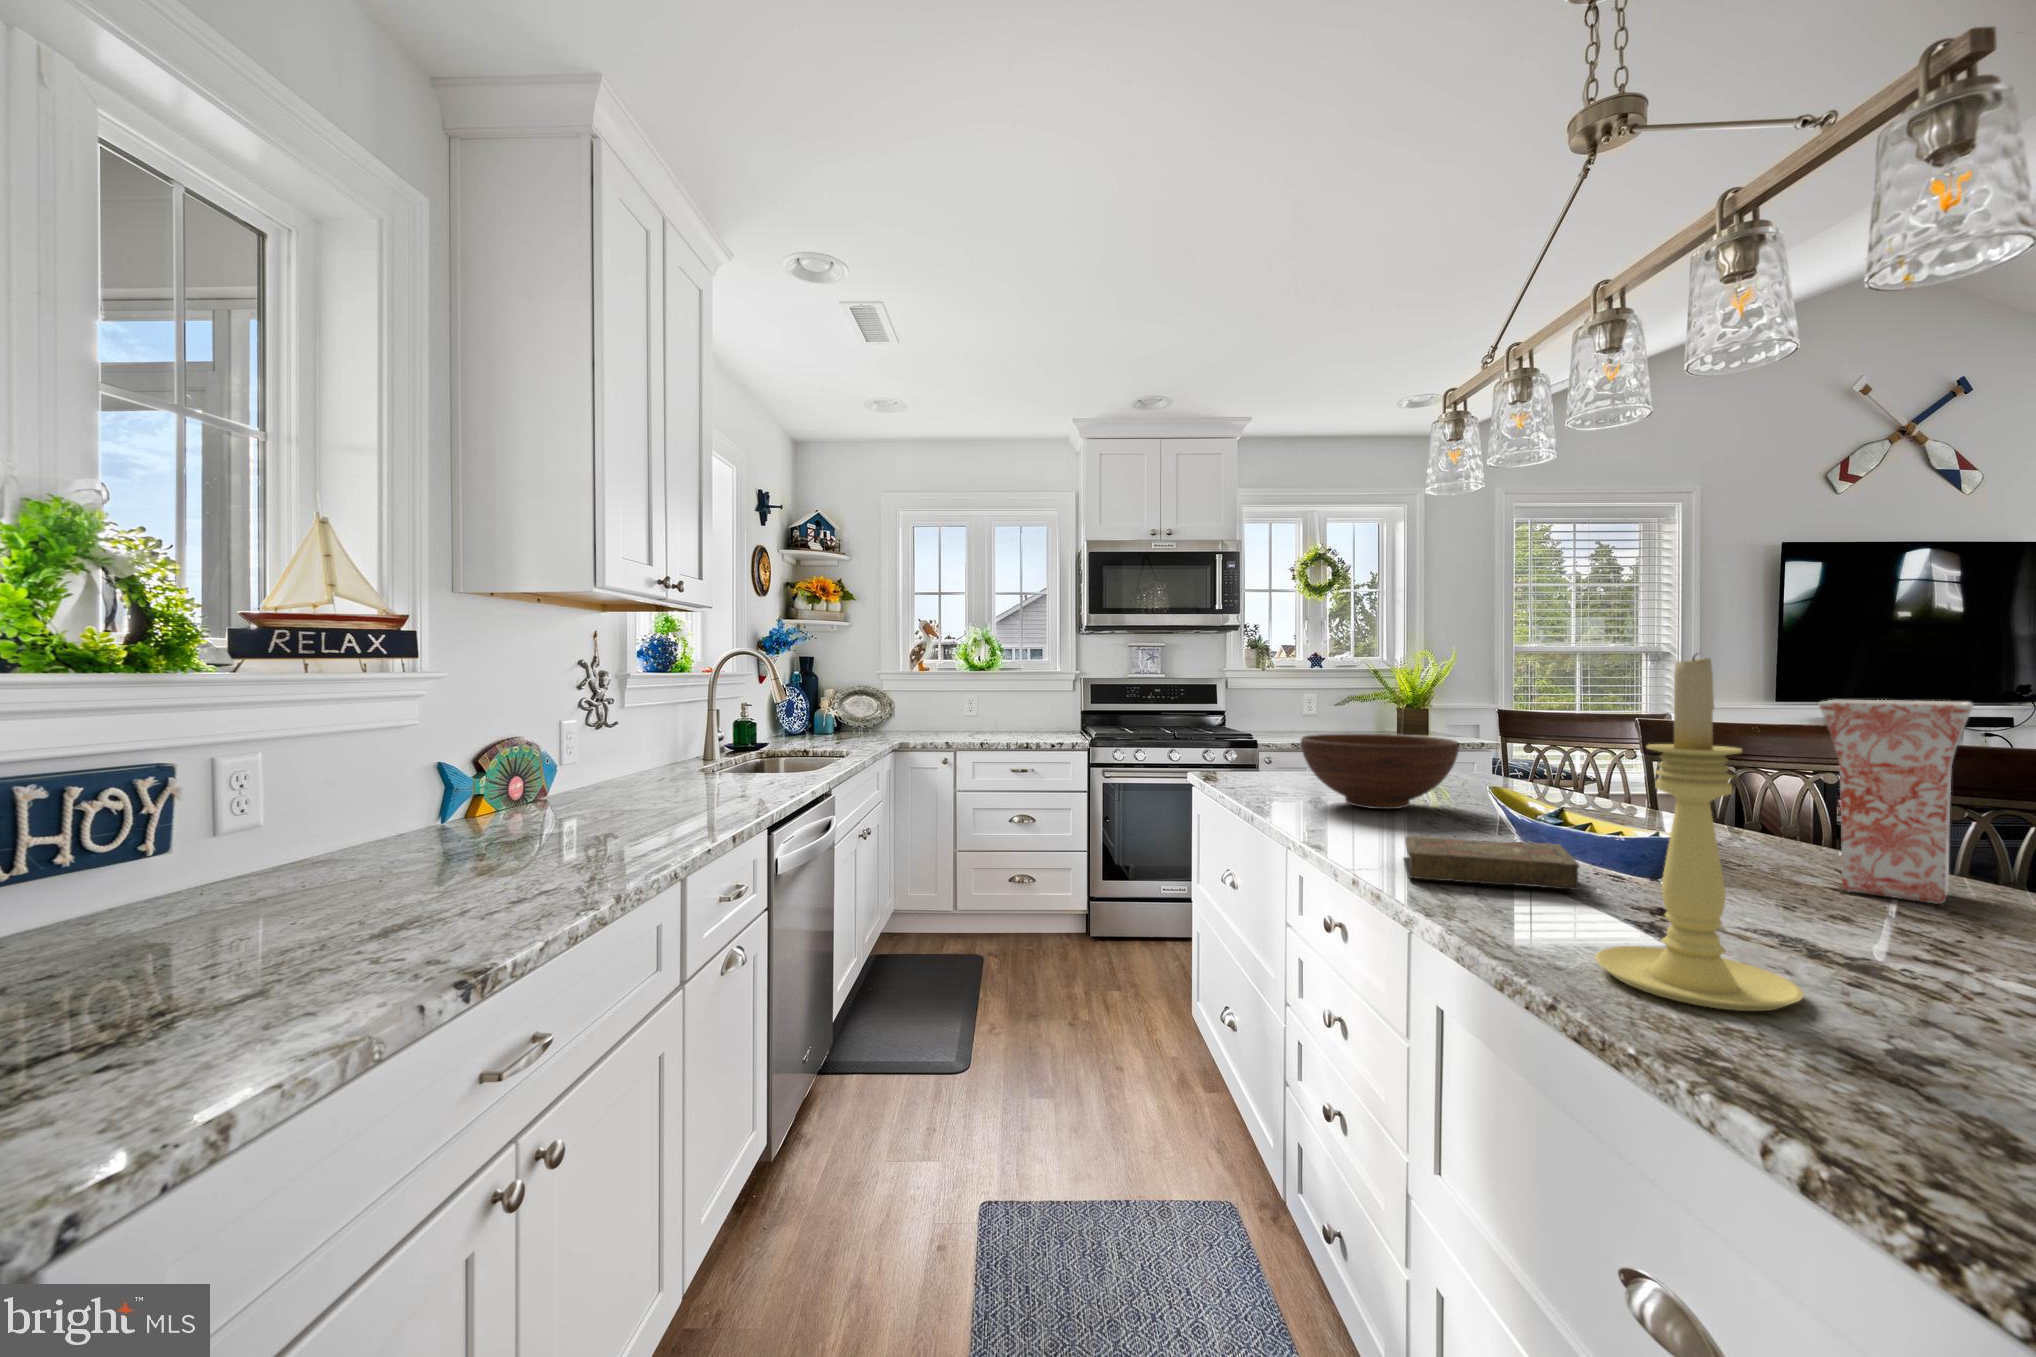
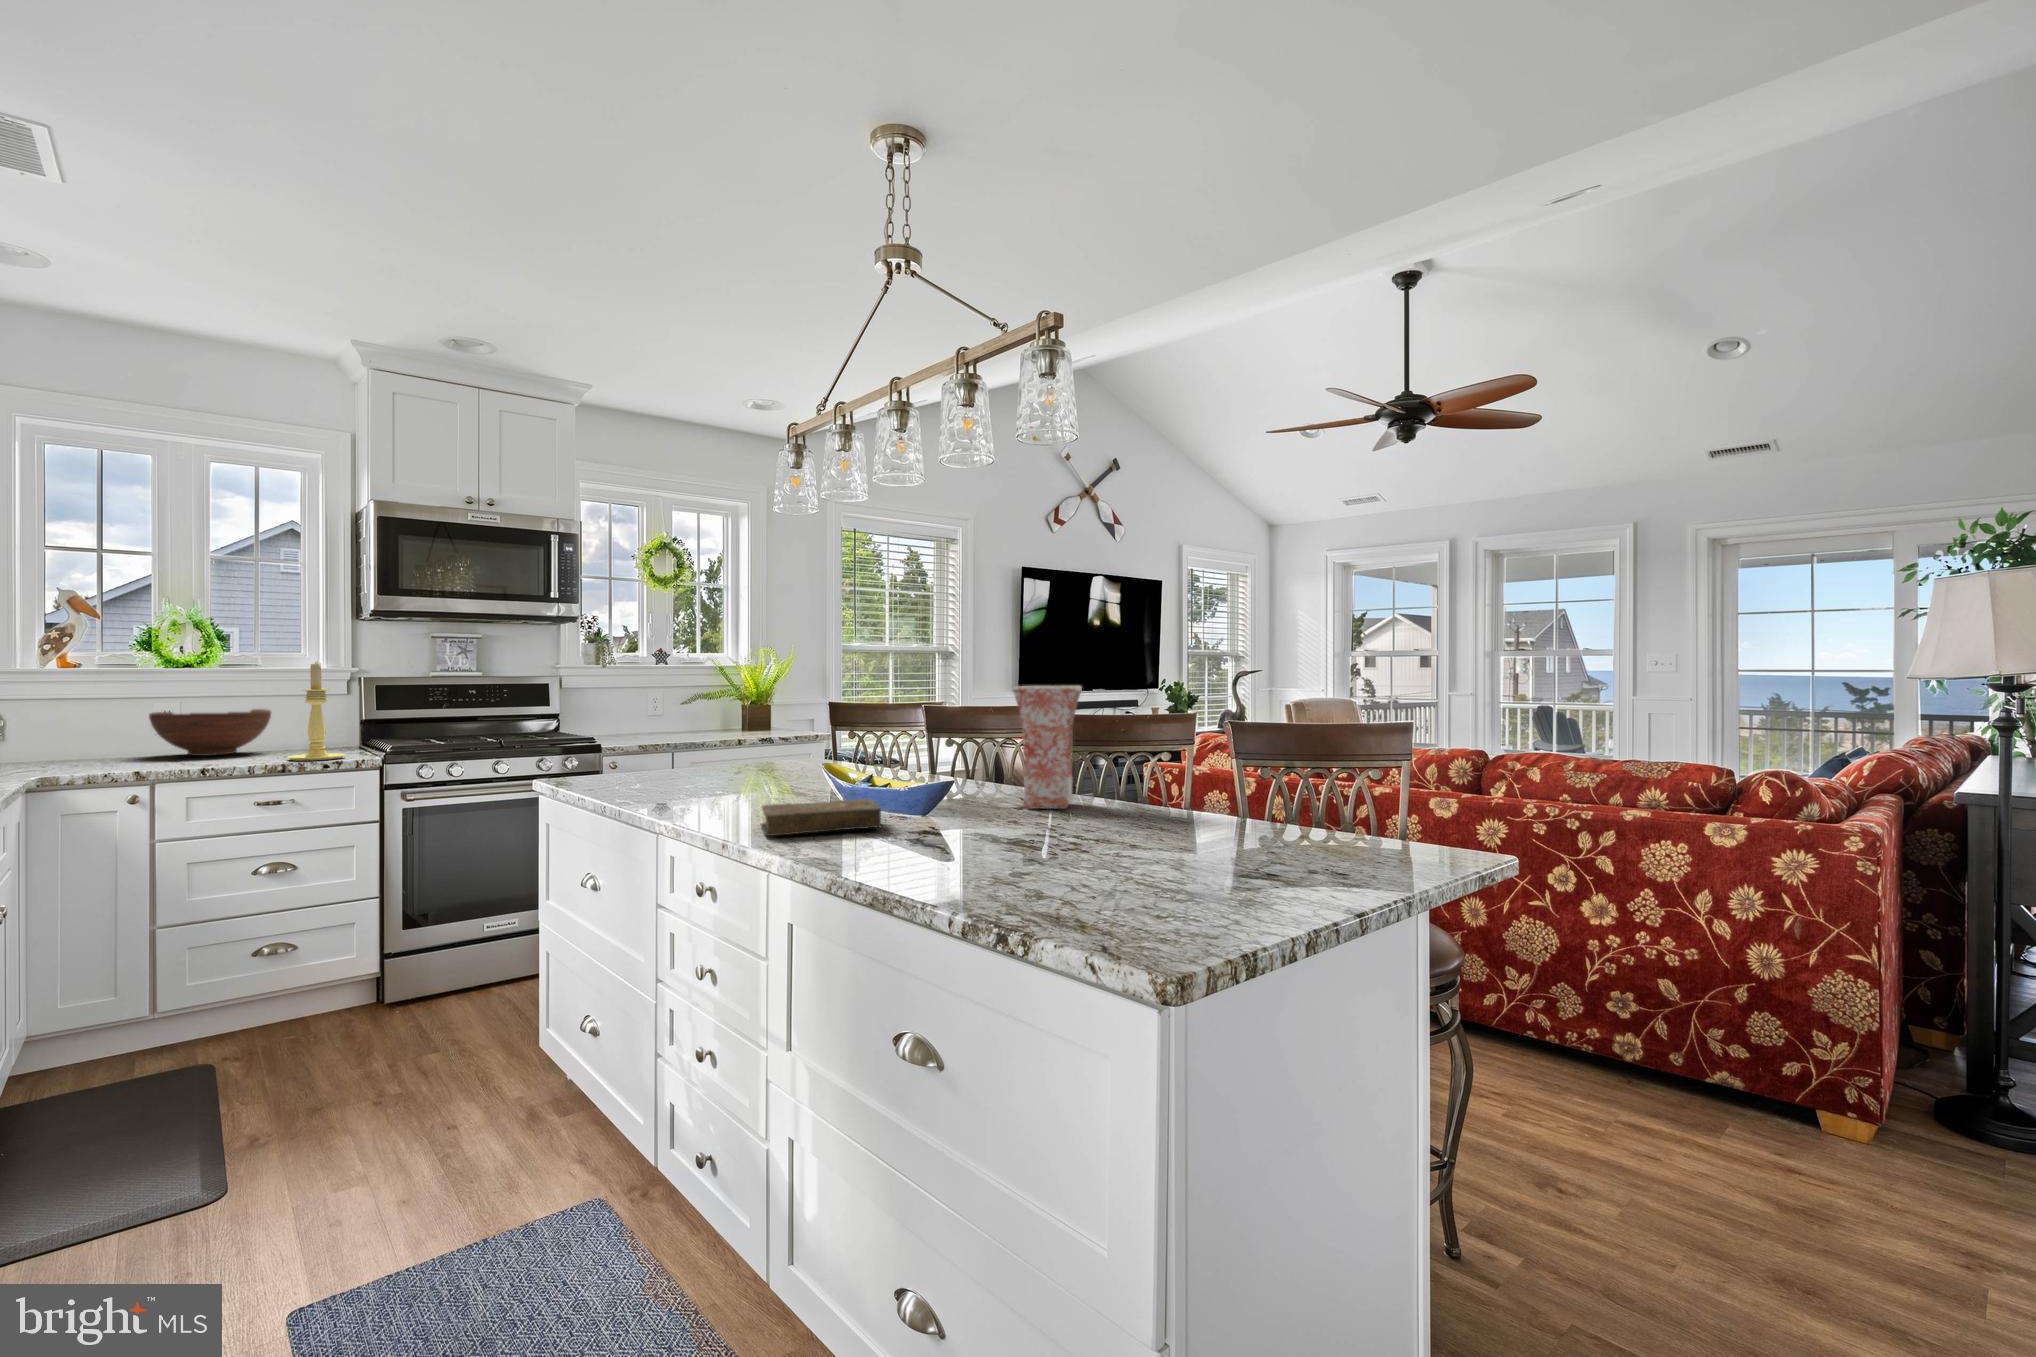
candle holder: present [1595,655,1804,1011] -> present [288,663,345,761]
fruit bowl: present [1301,734,1459,809] -> present [149,709,271,756]

